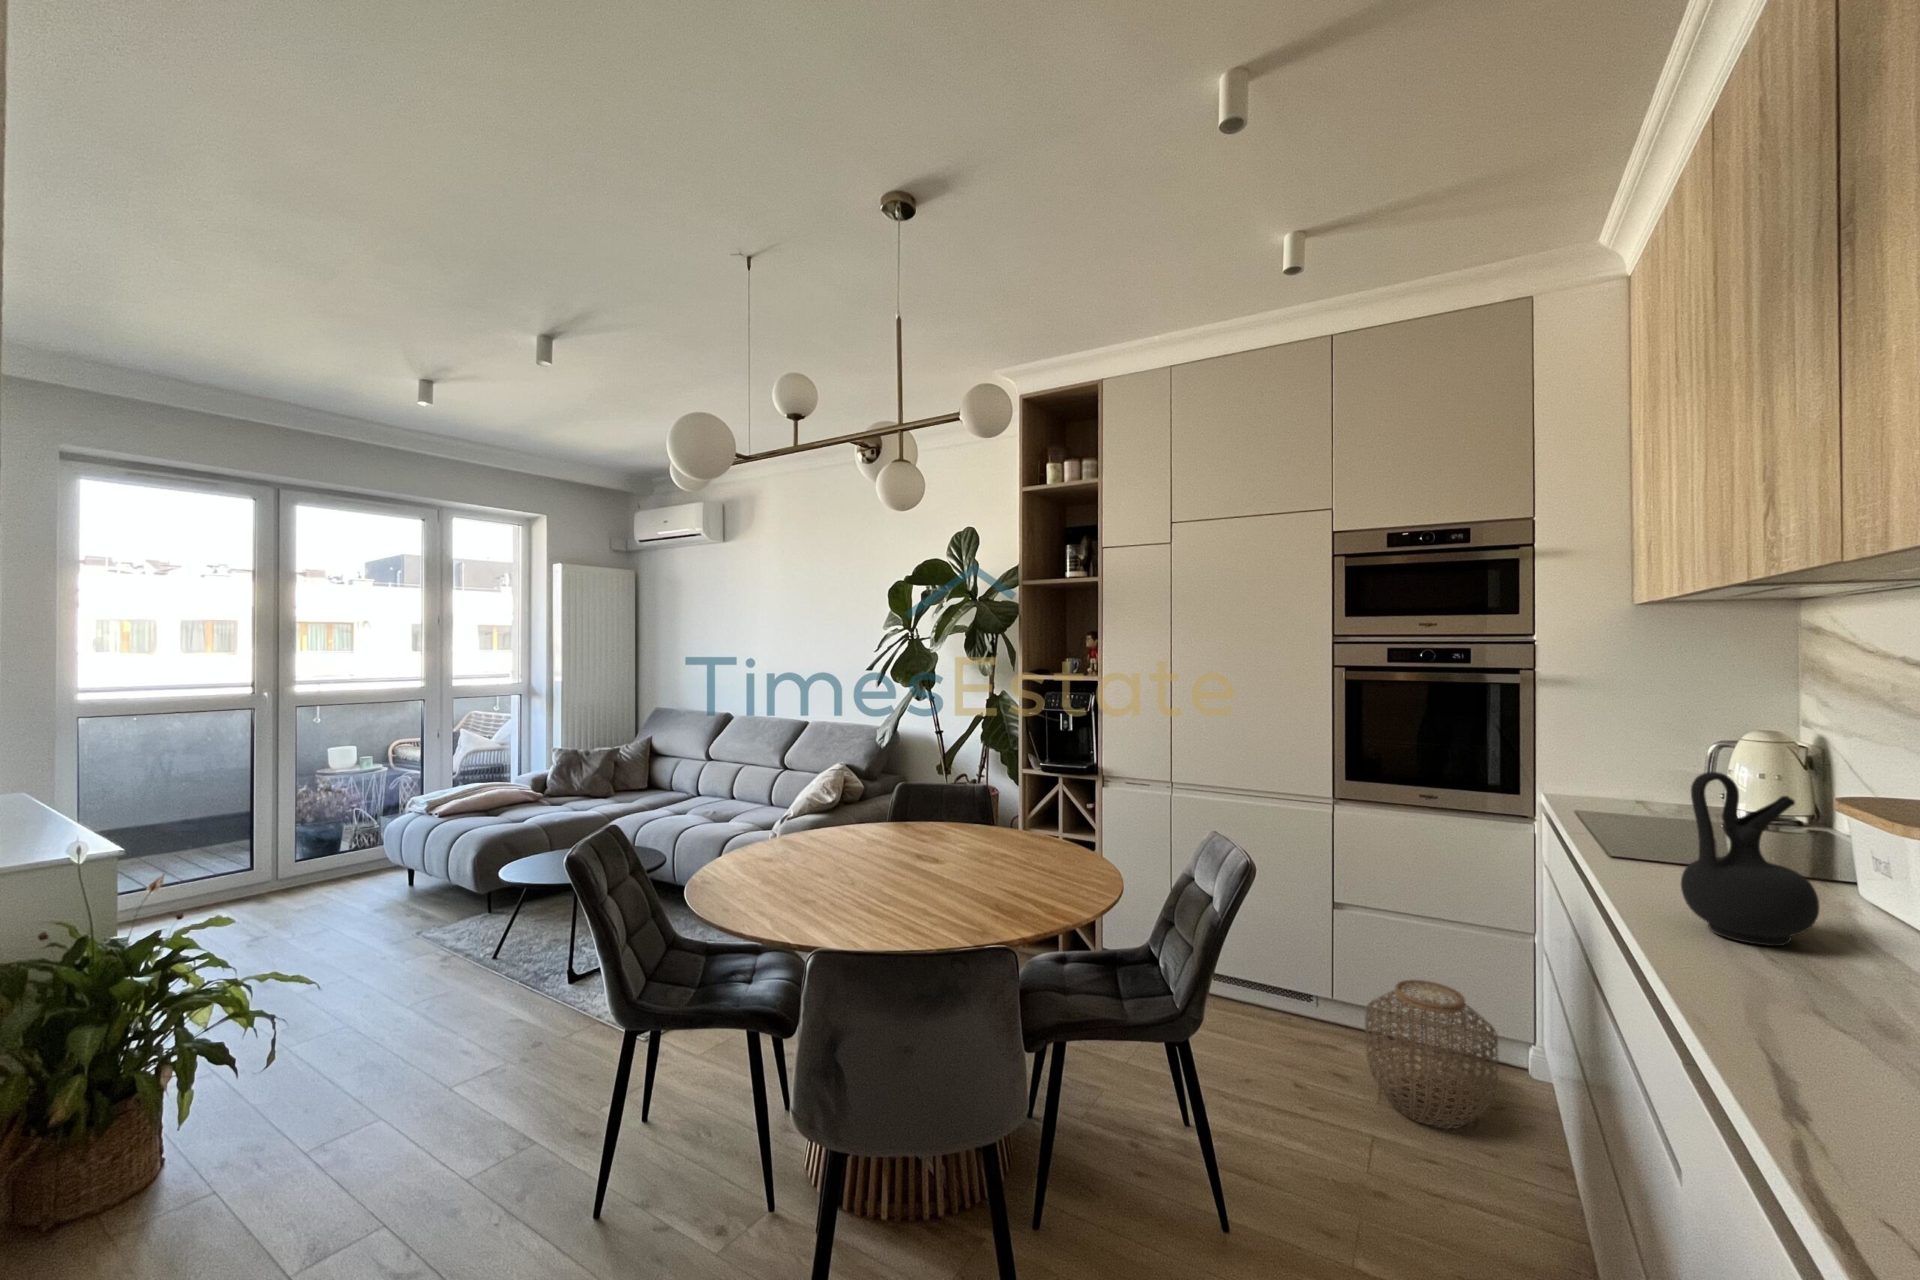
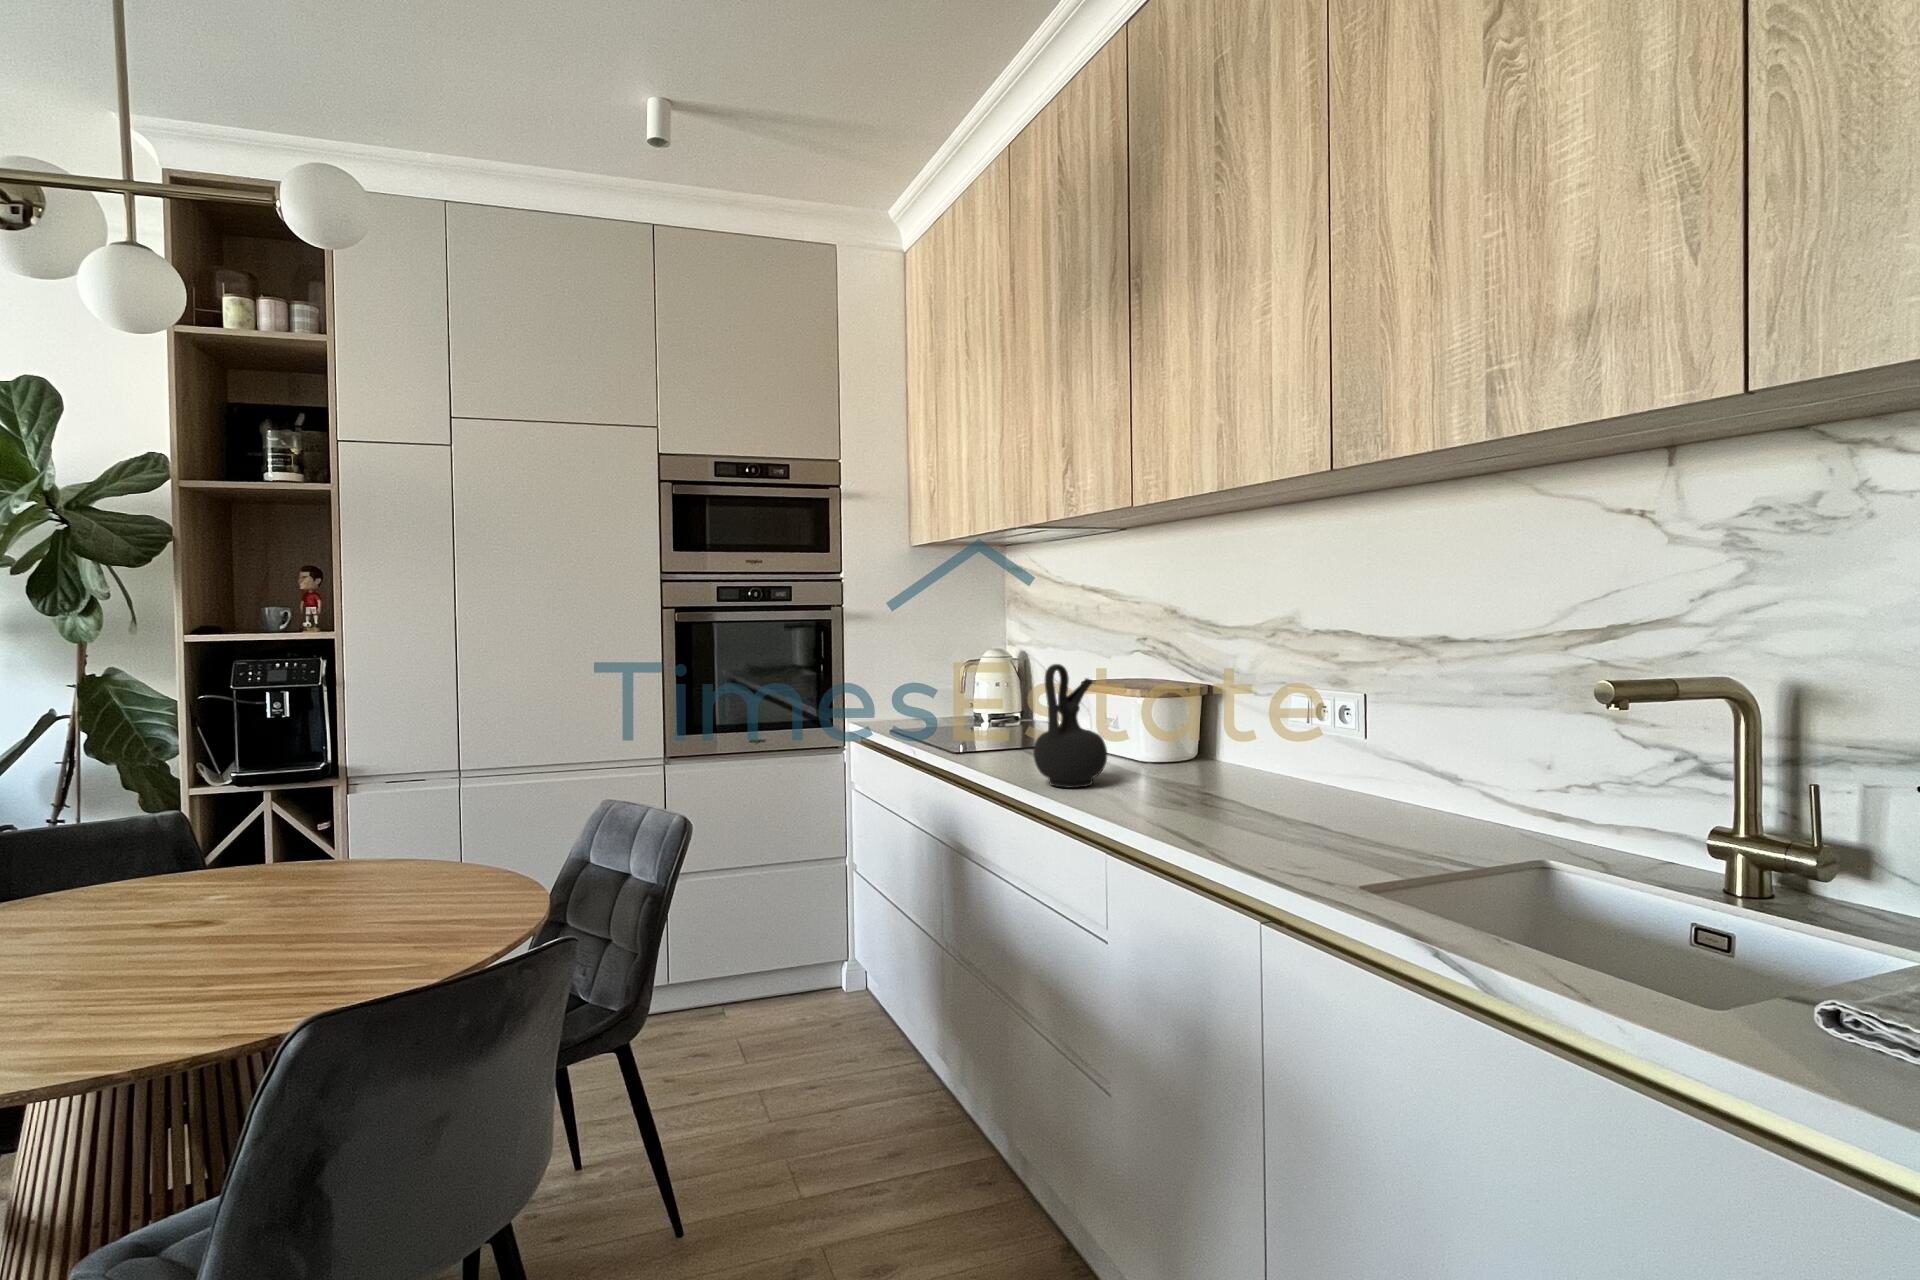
woven basket: present [1365,980,1498,1128] -> none [728,920,844,1059]

